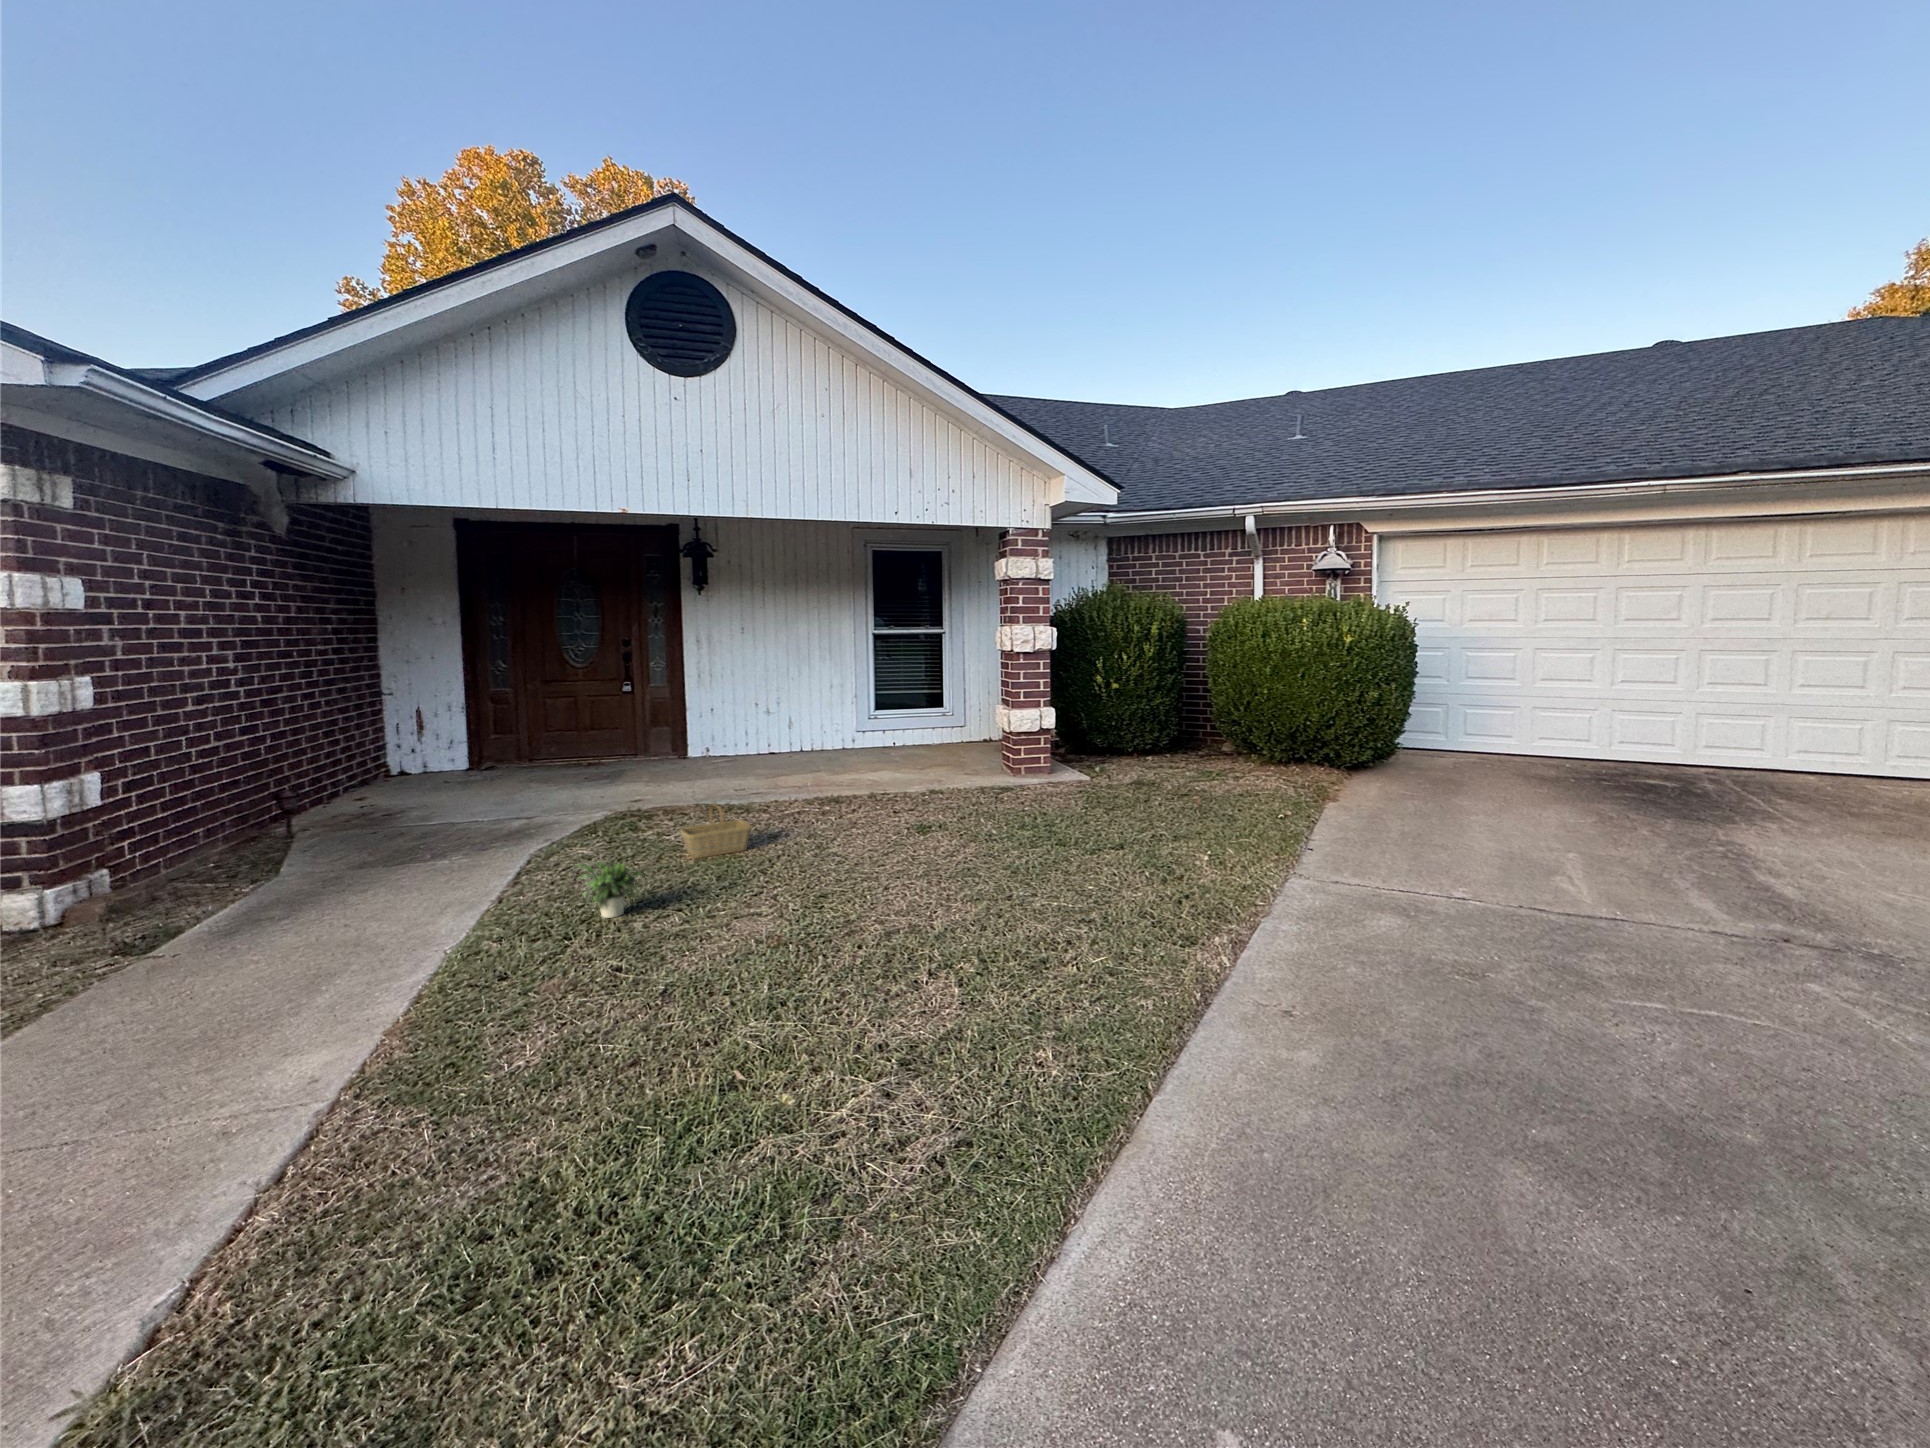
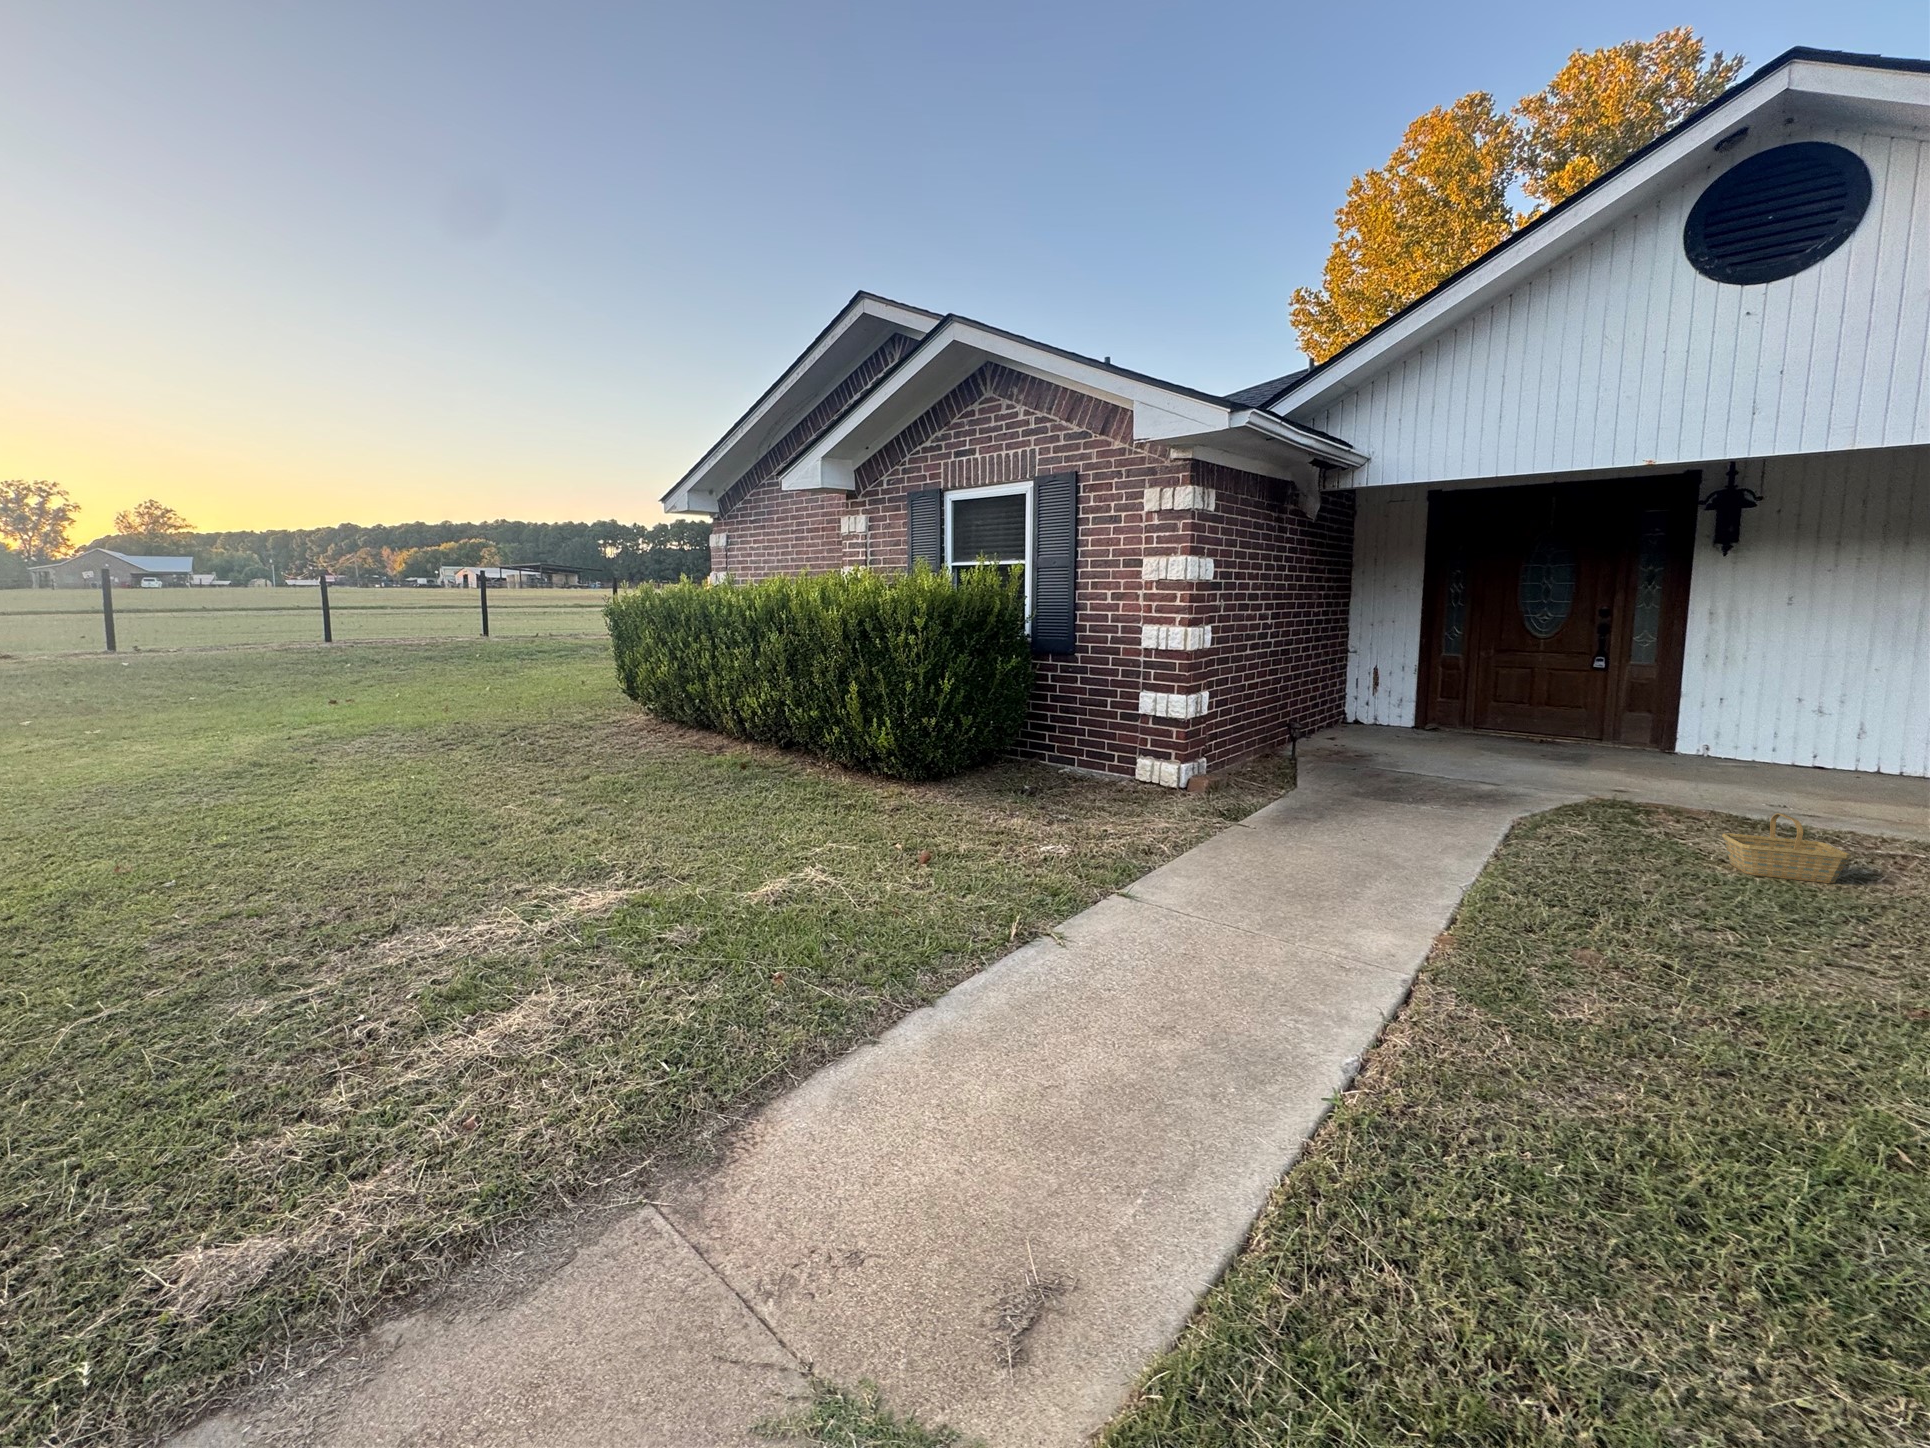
potted plant: present [579,862,642,918] -> none [1592,842,1706,913]

